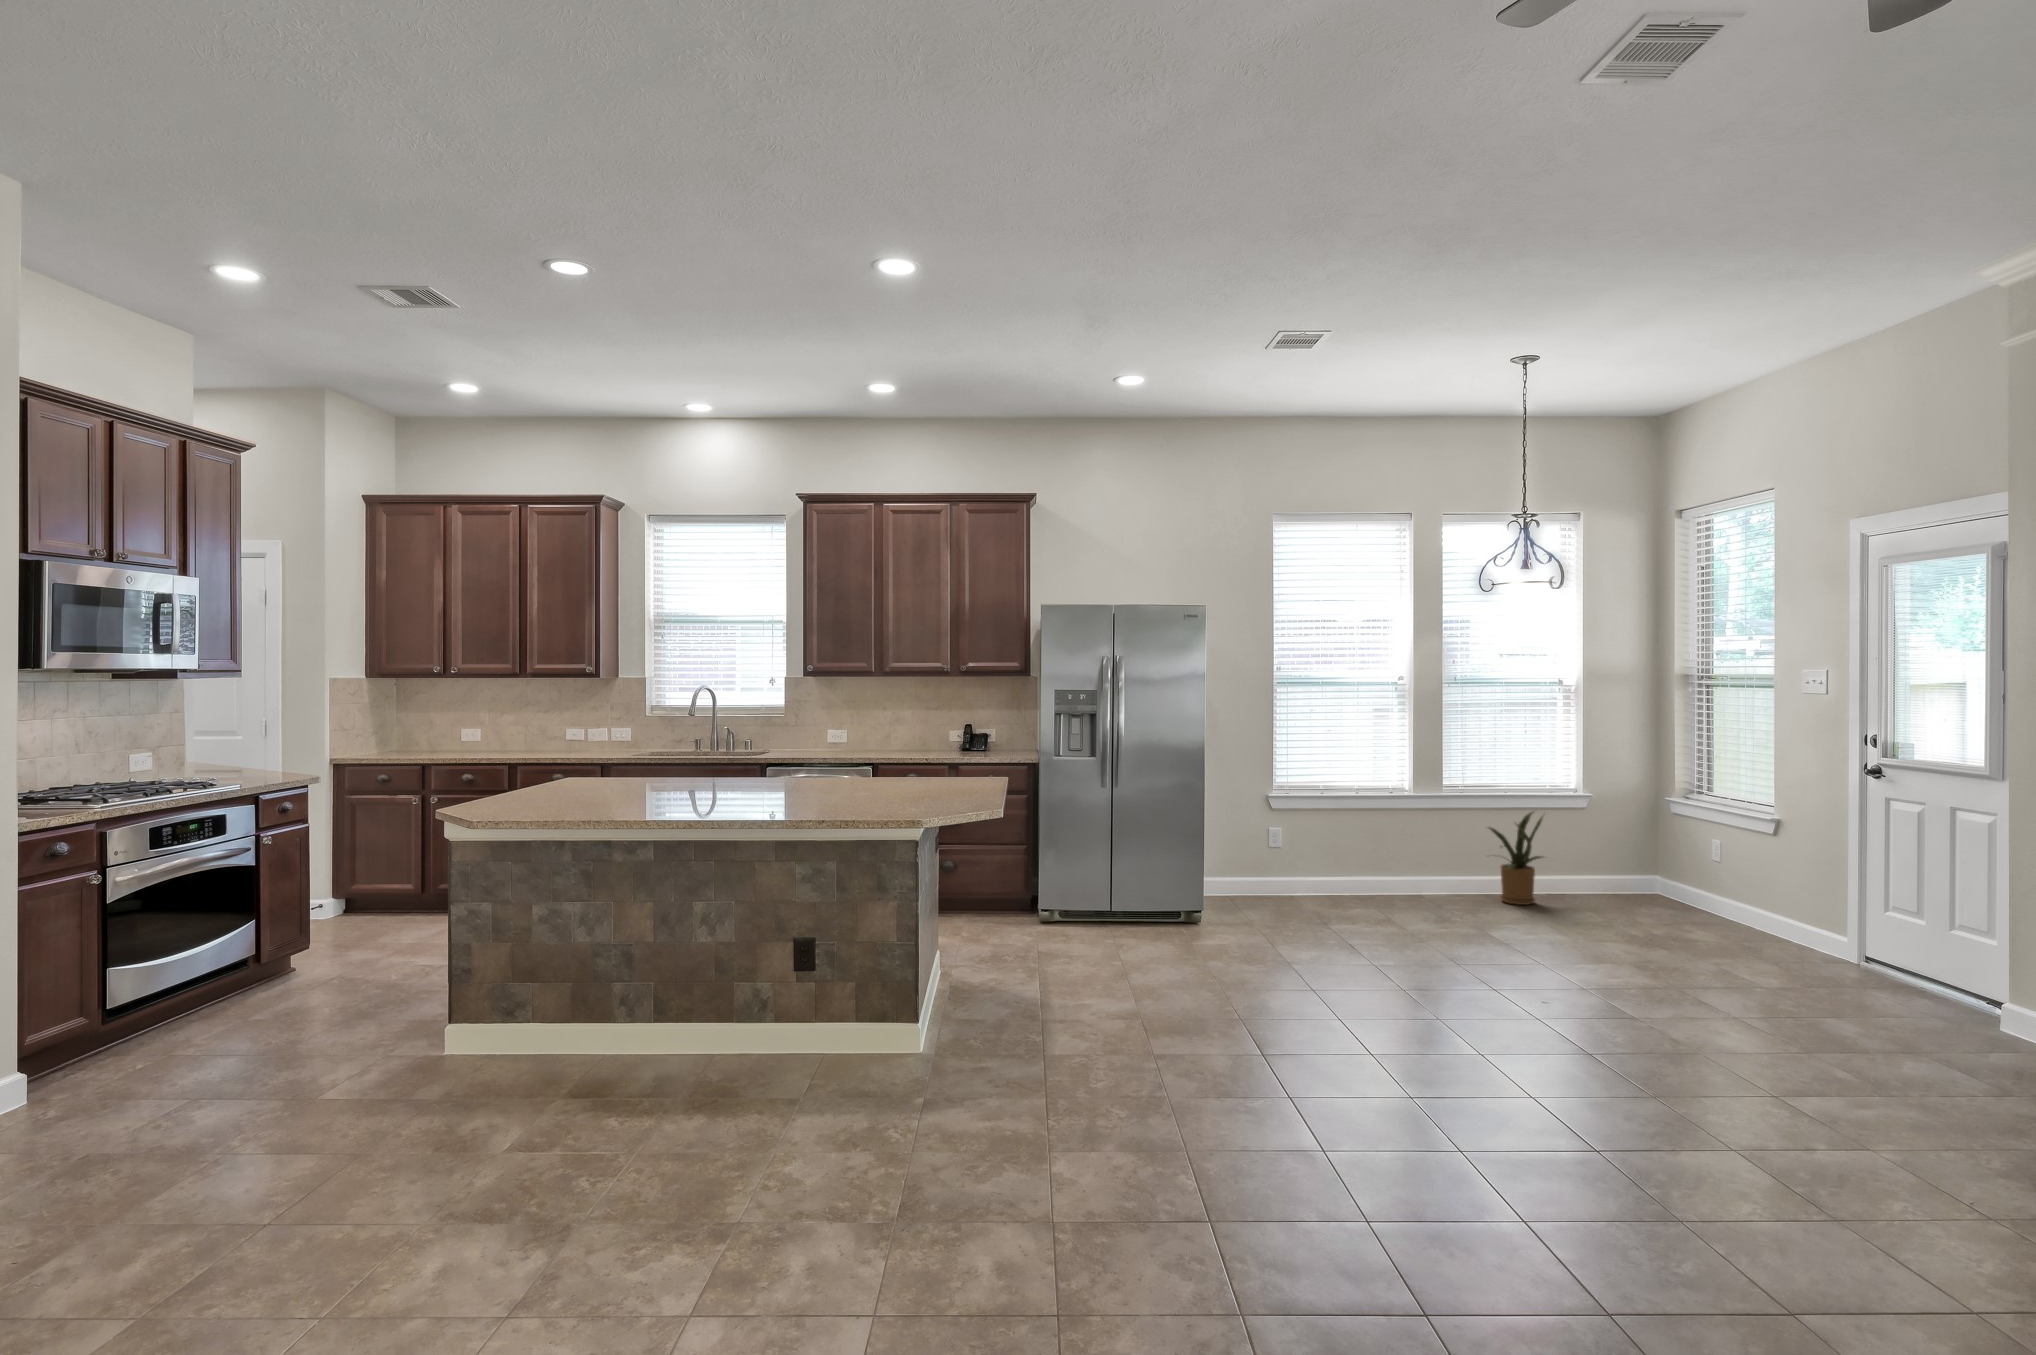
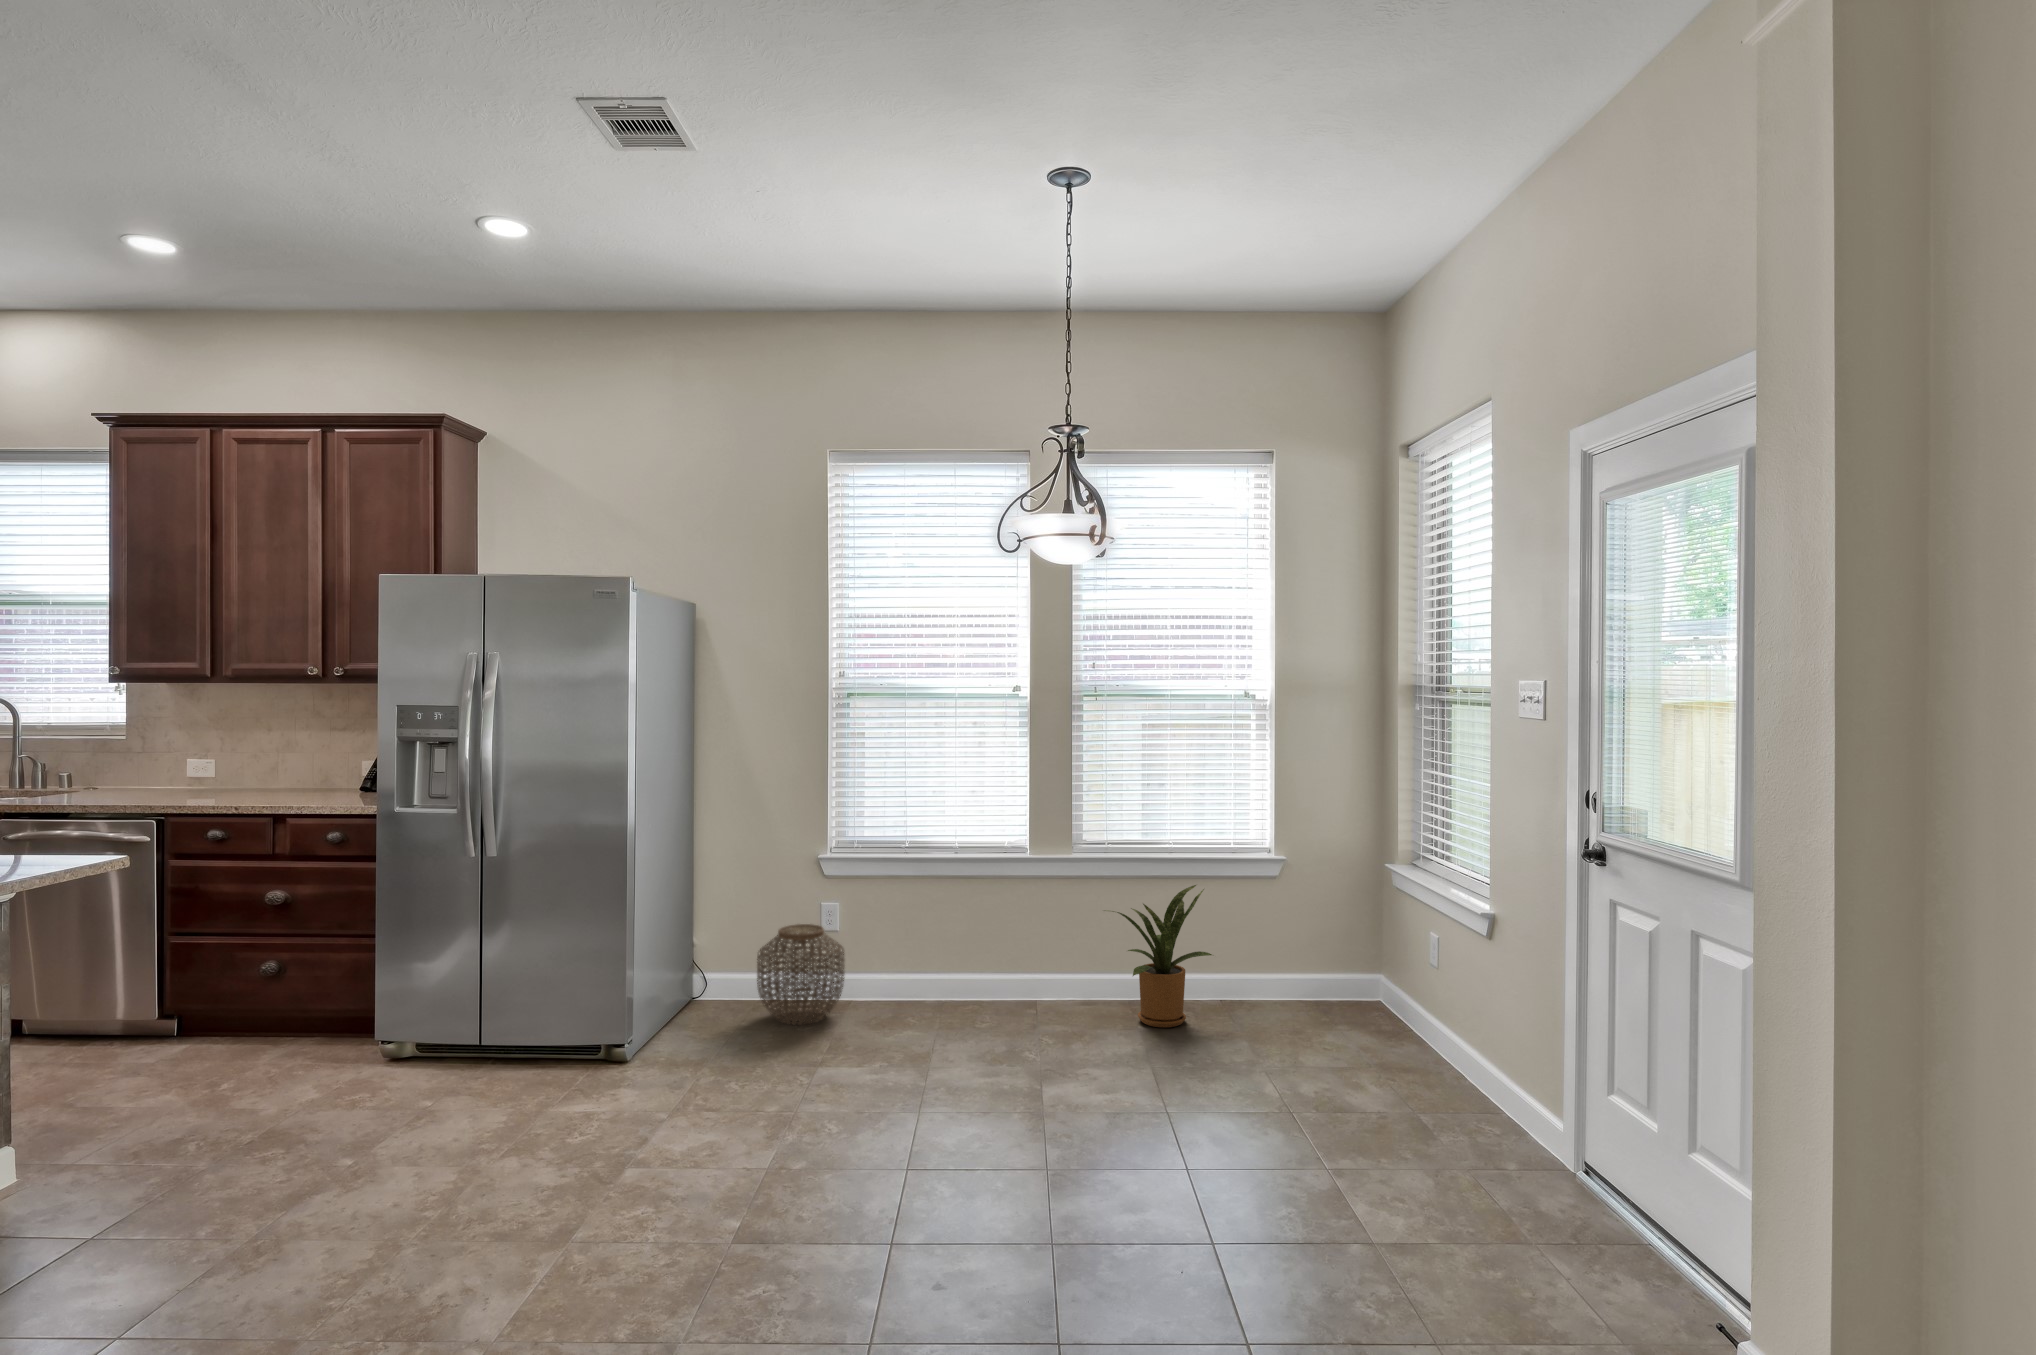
woven basket: none [1242,840,1302,905] -> present [757,924,844,1025]

